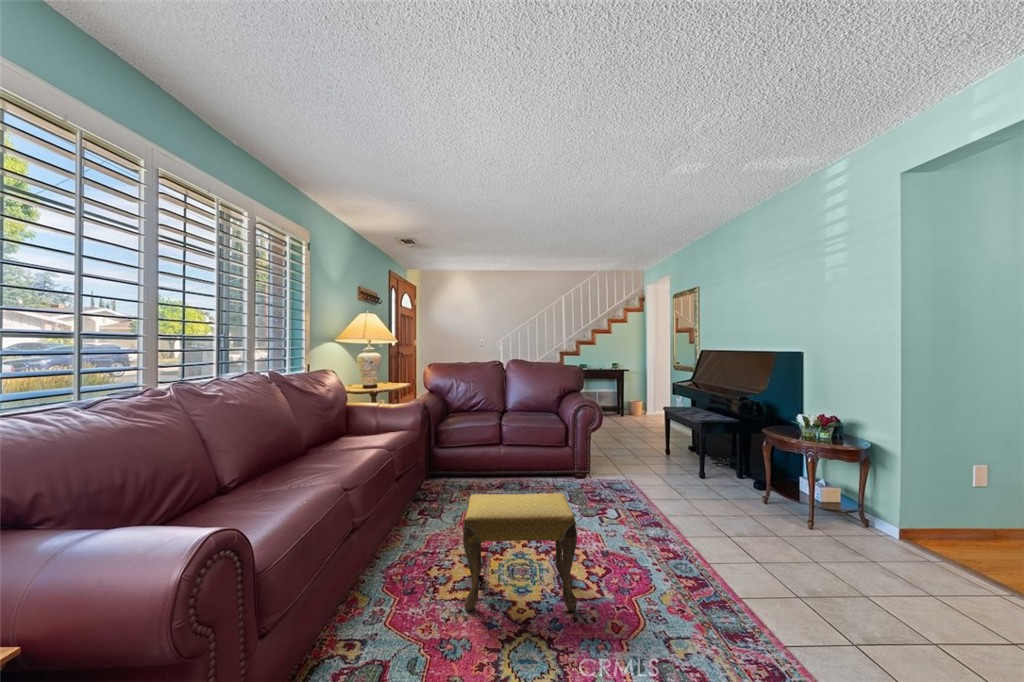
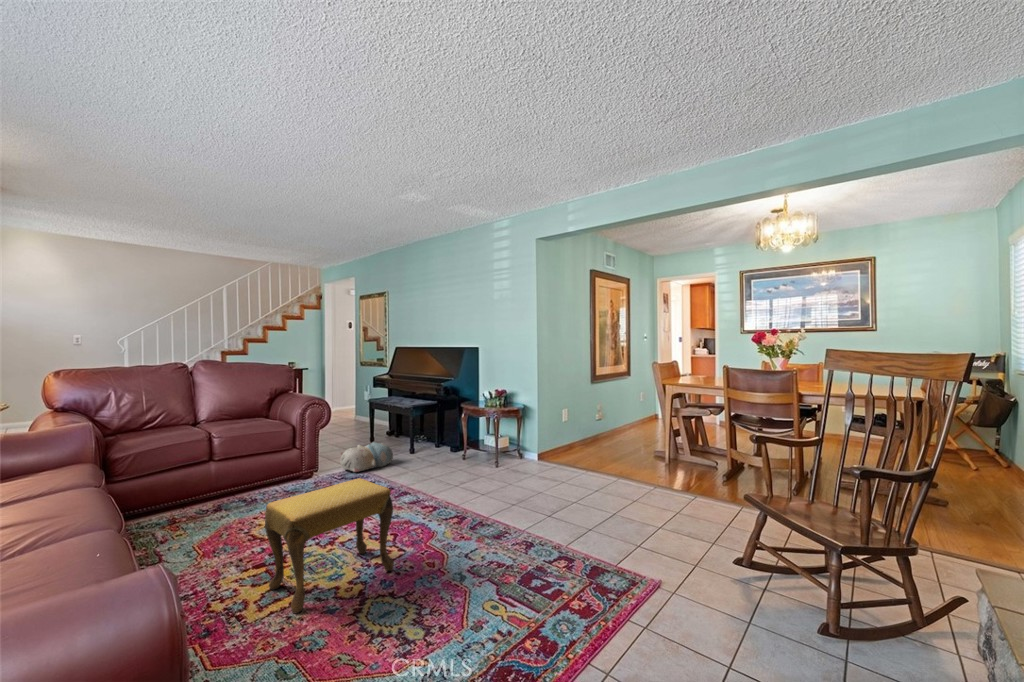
plush toy: none [613,455,670,485] -> present [341,442,393,472]

